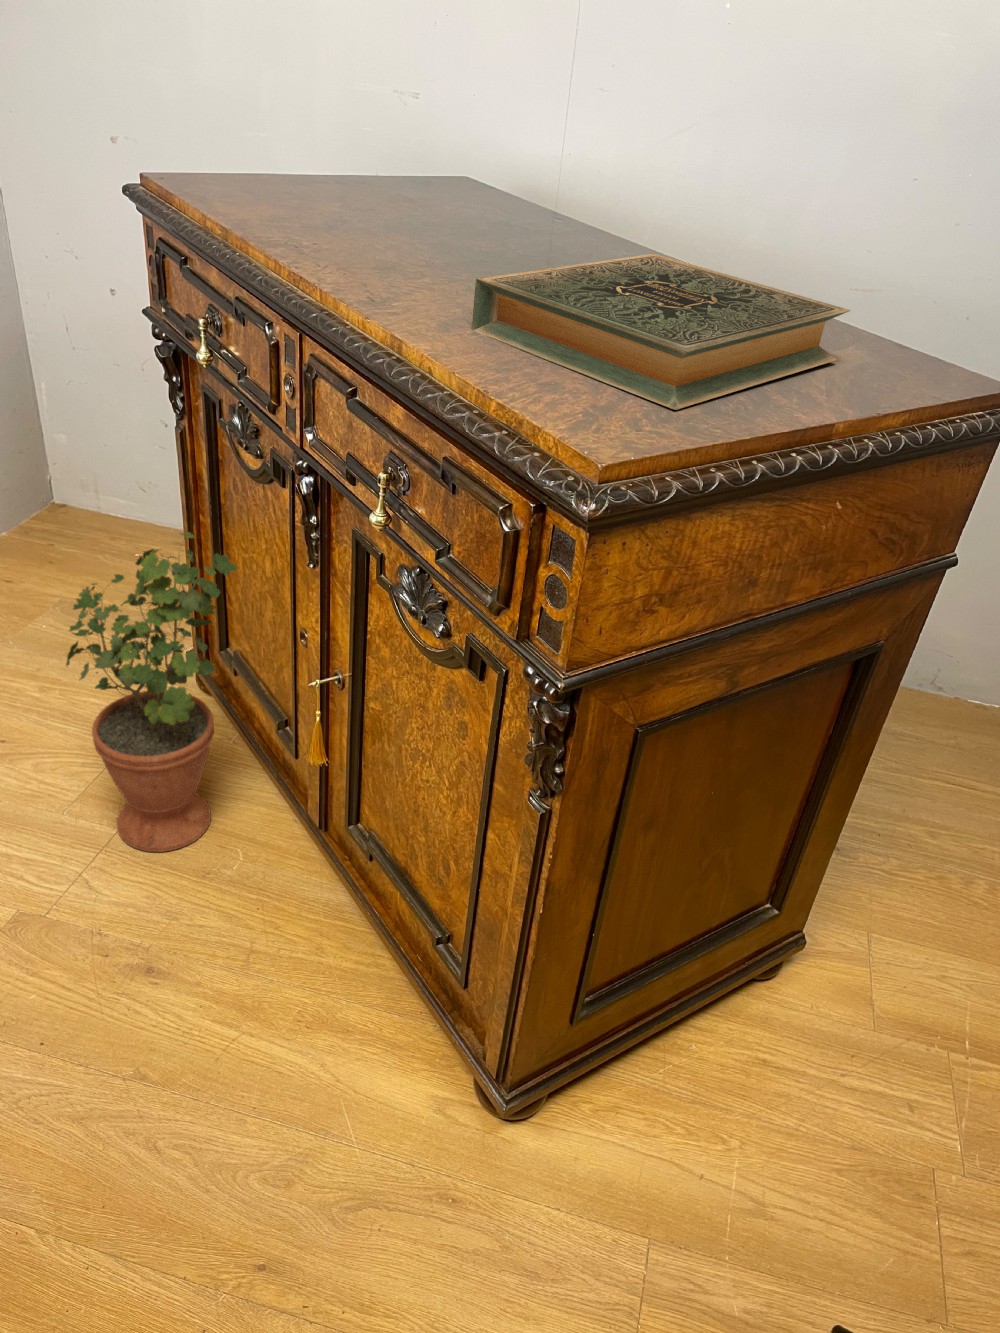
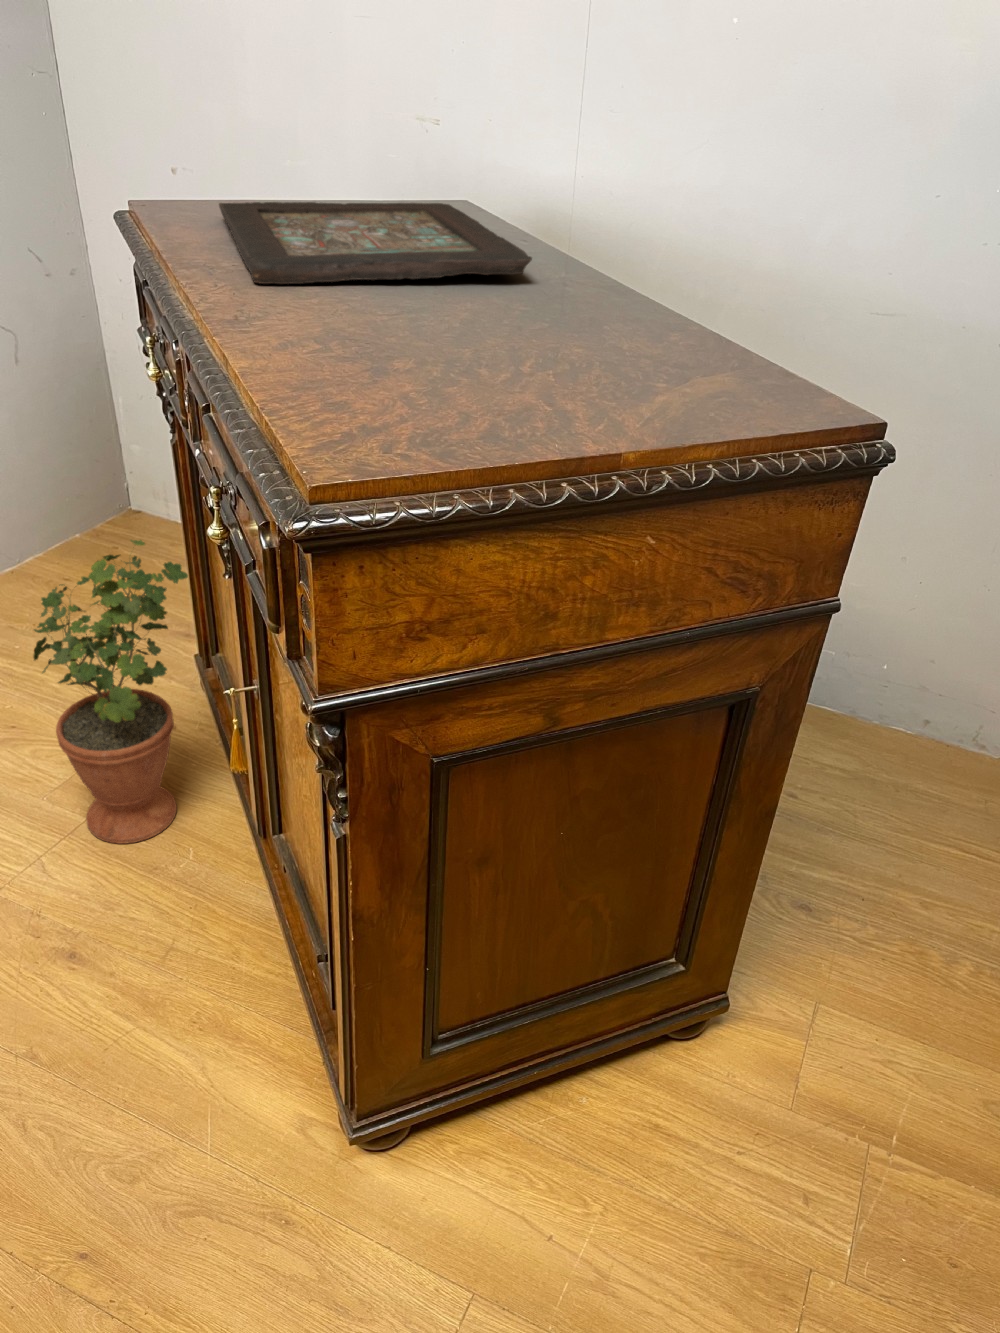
decorative tray: none [252,177,607,262] -> present [219,202,532,284]
hardback book: present [472,254,851,410] -> none [308,275,702,433]

